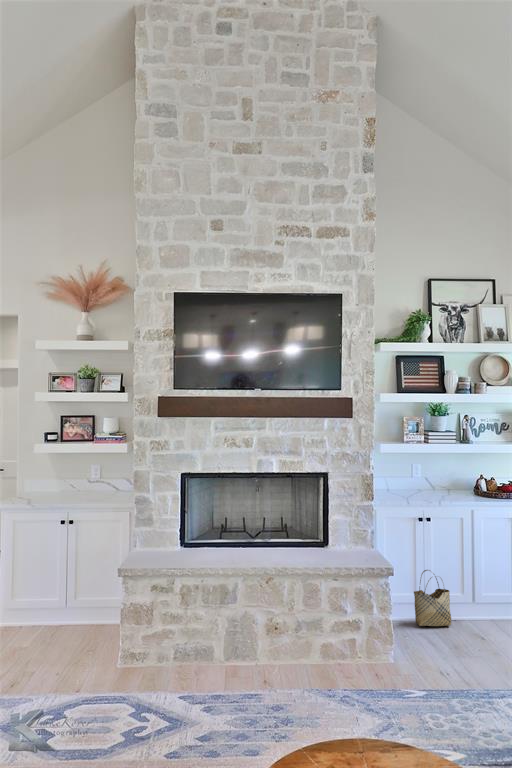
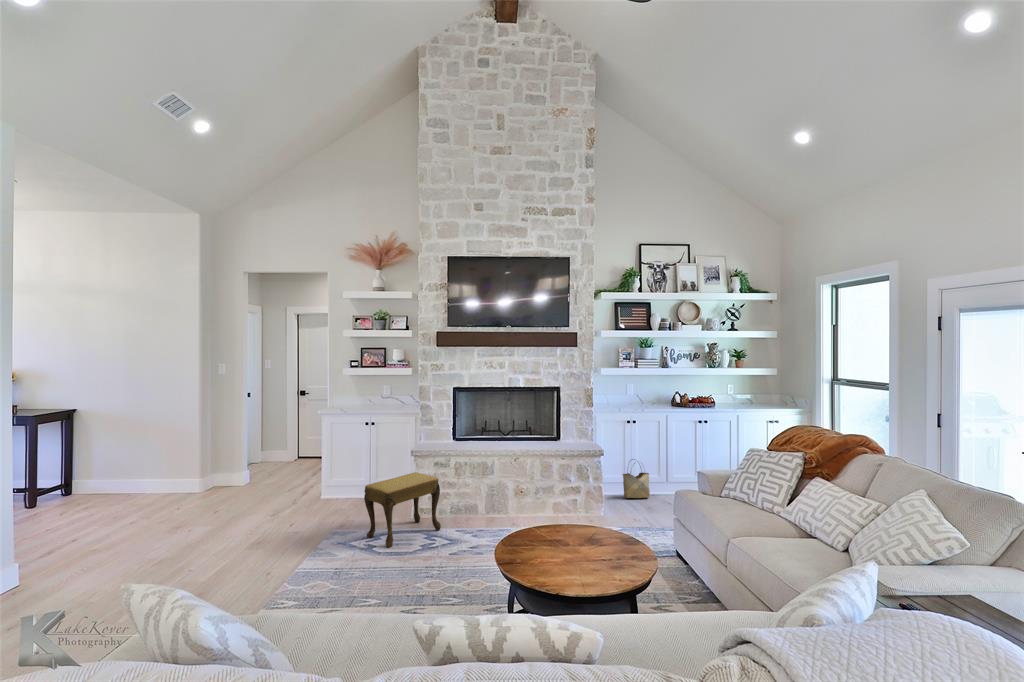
footstool: none [40,604,157,739] -> present [364,472,441,548]

